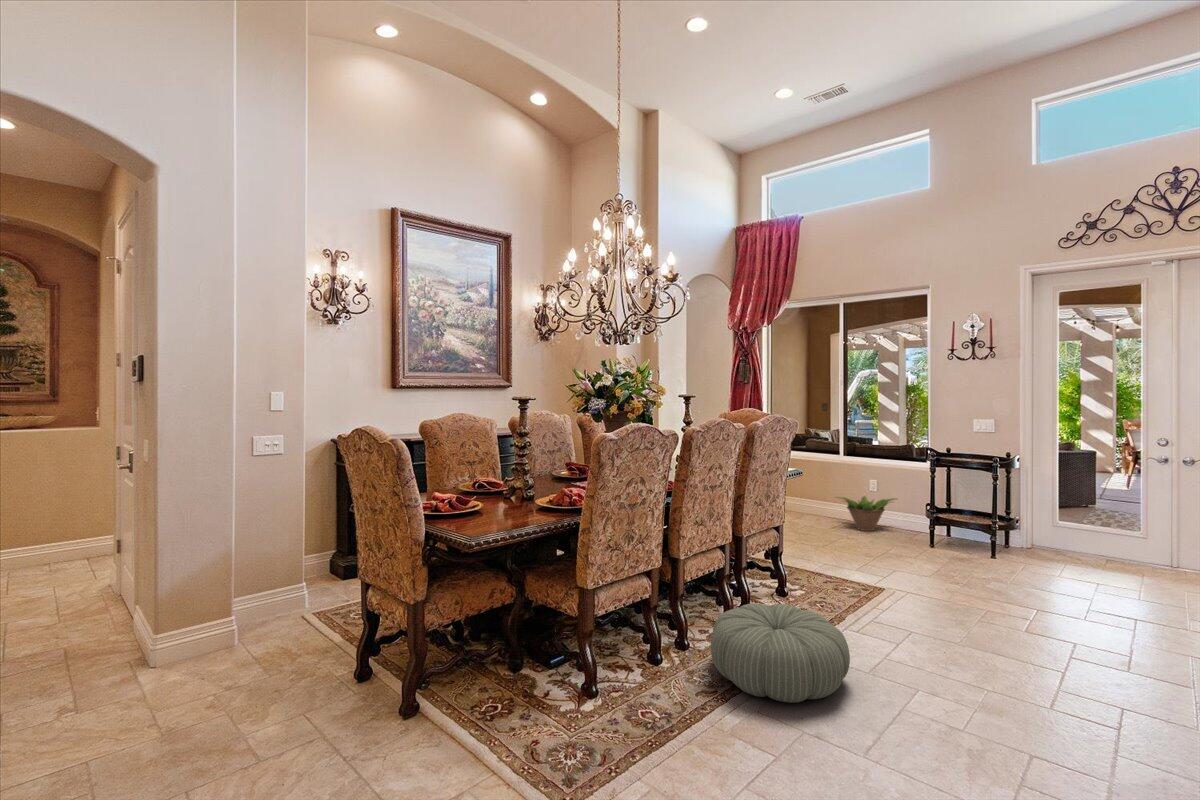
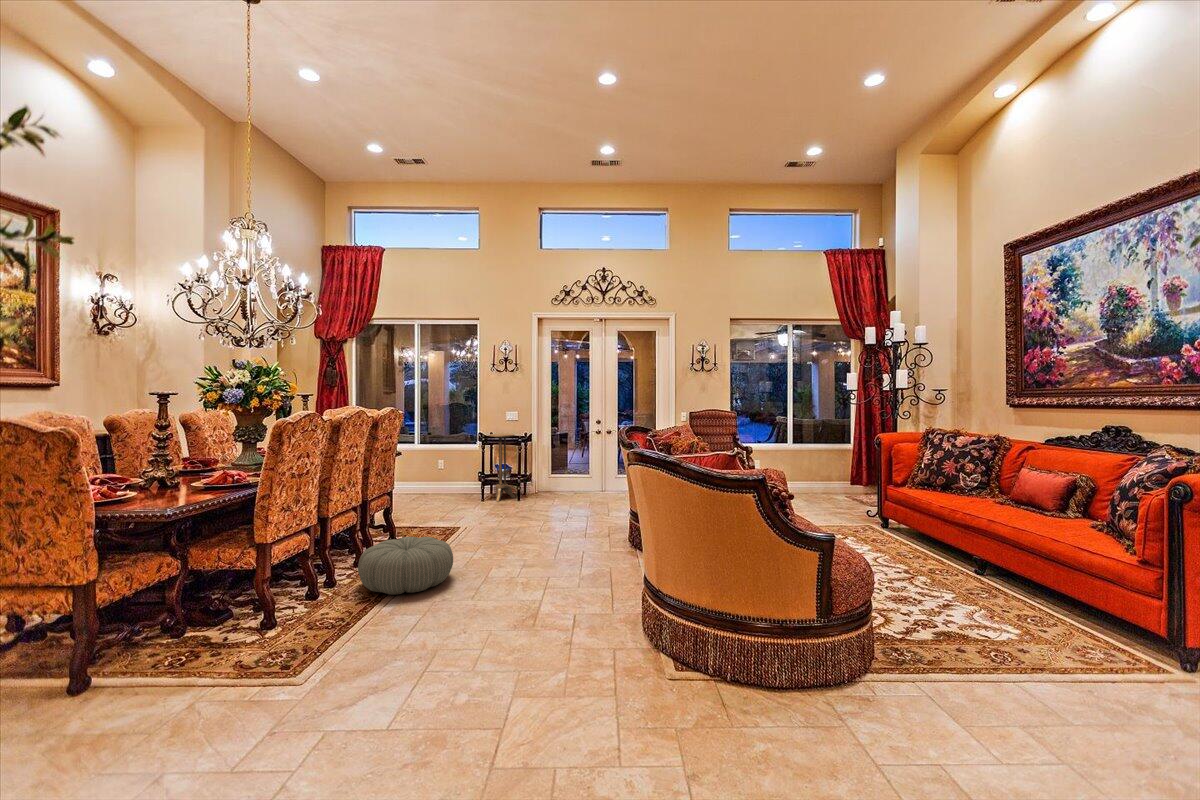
side table: none [938,454,985,556] -> present [489,433,515,501]
decorative plant: present [838,496,896,531] -> none [416,469,462,496]

